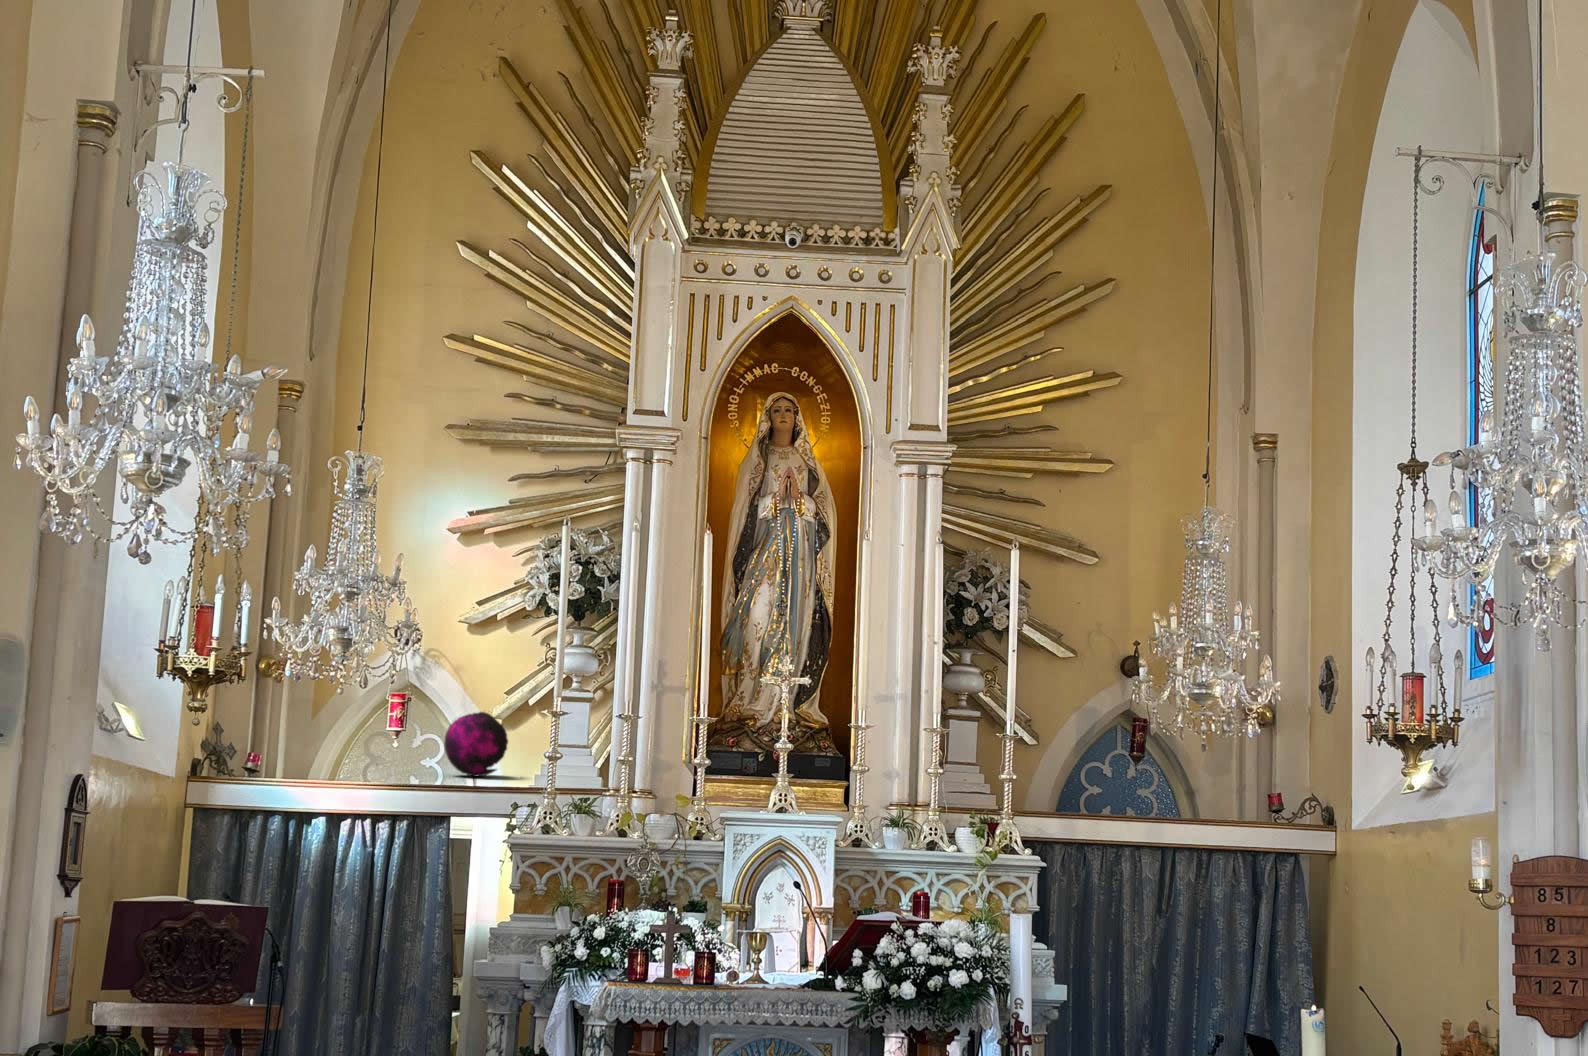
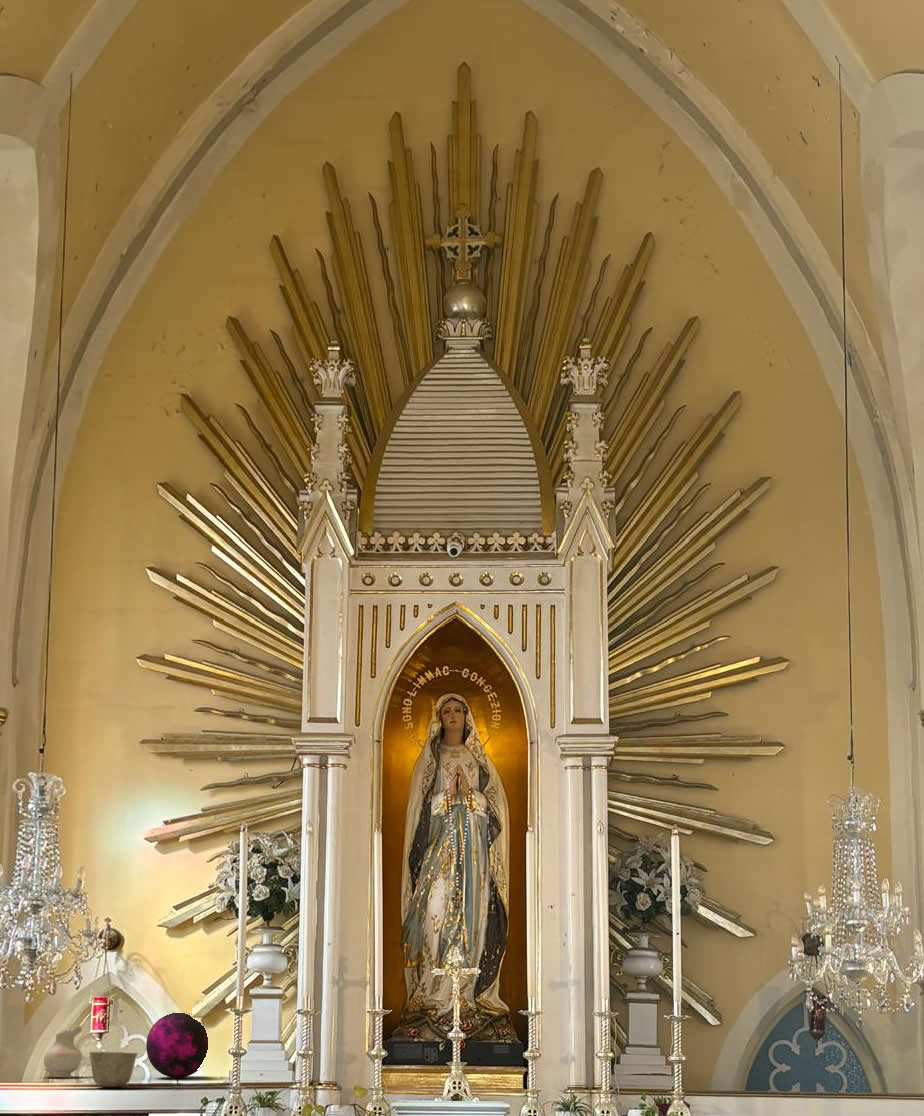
ceramic pitcher: none [329,715,377,772] -> present [44,1025,82,1078]
ceramic bowl: none [391,747,442,784] -> present [90,1052,137,1087]

